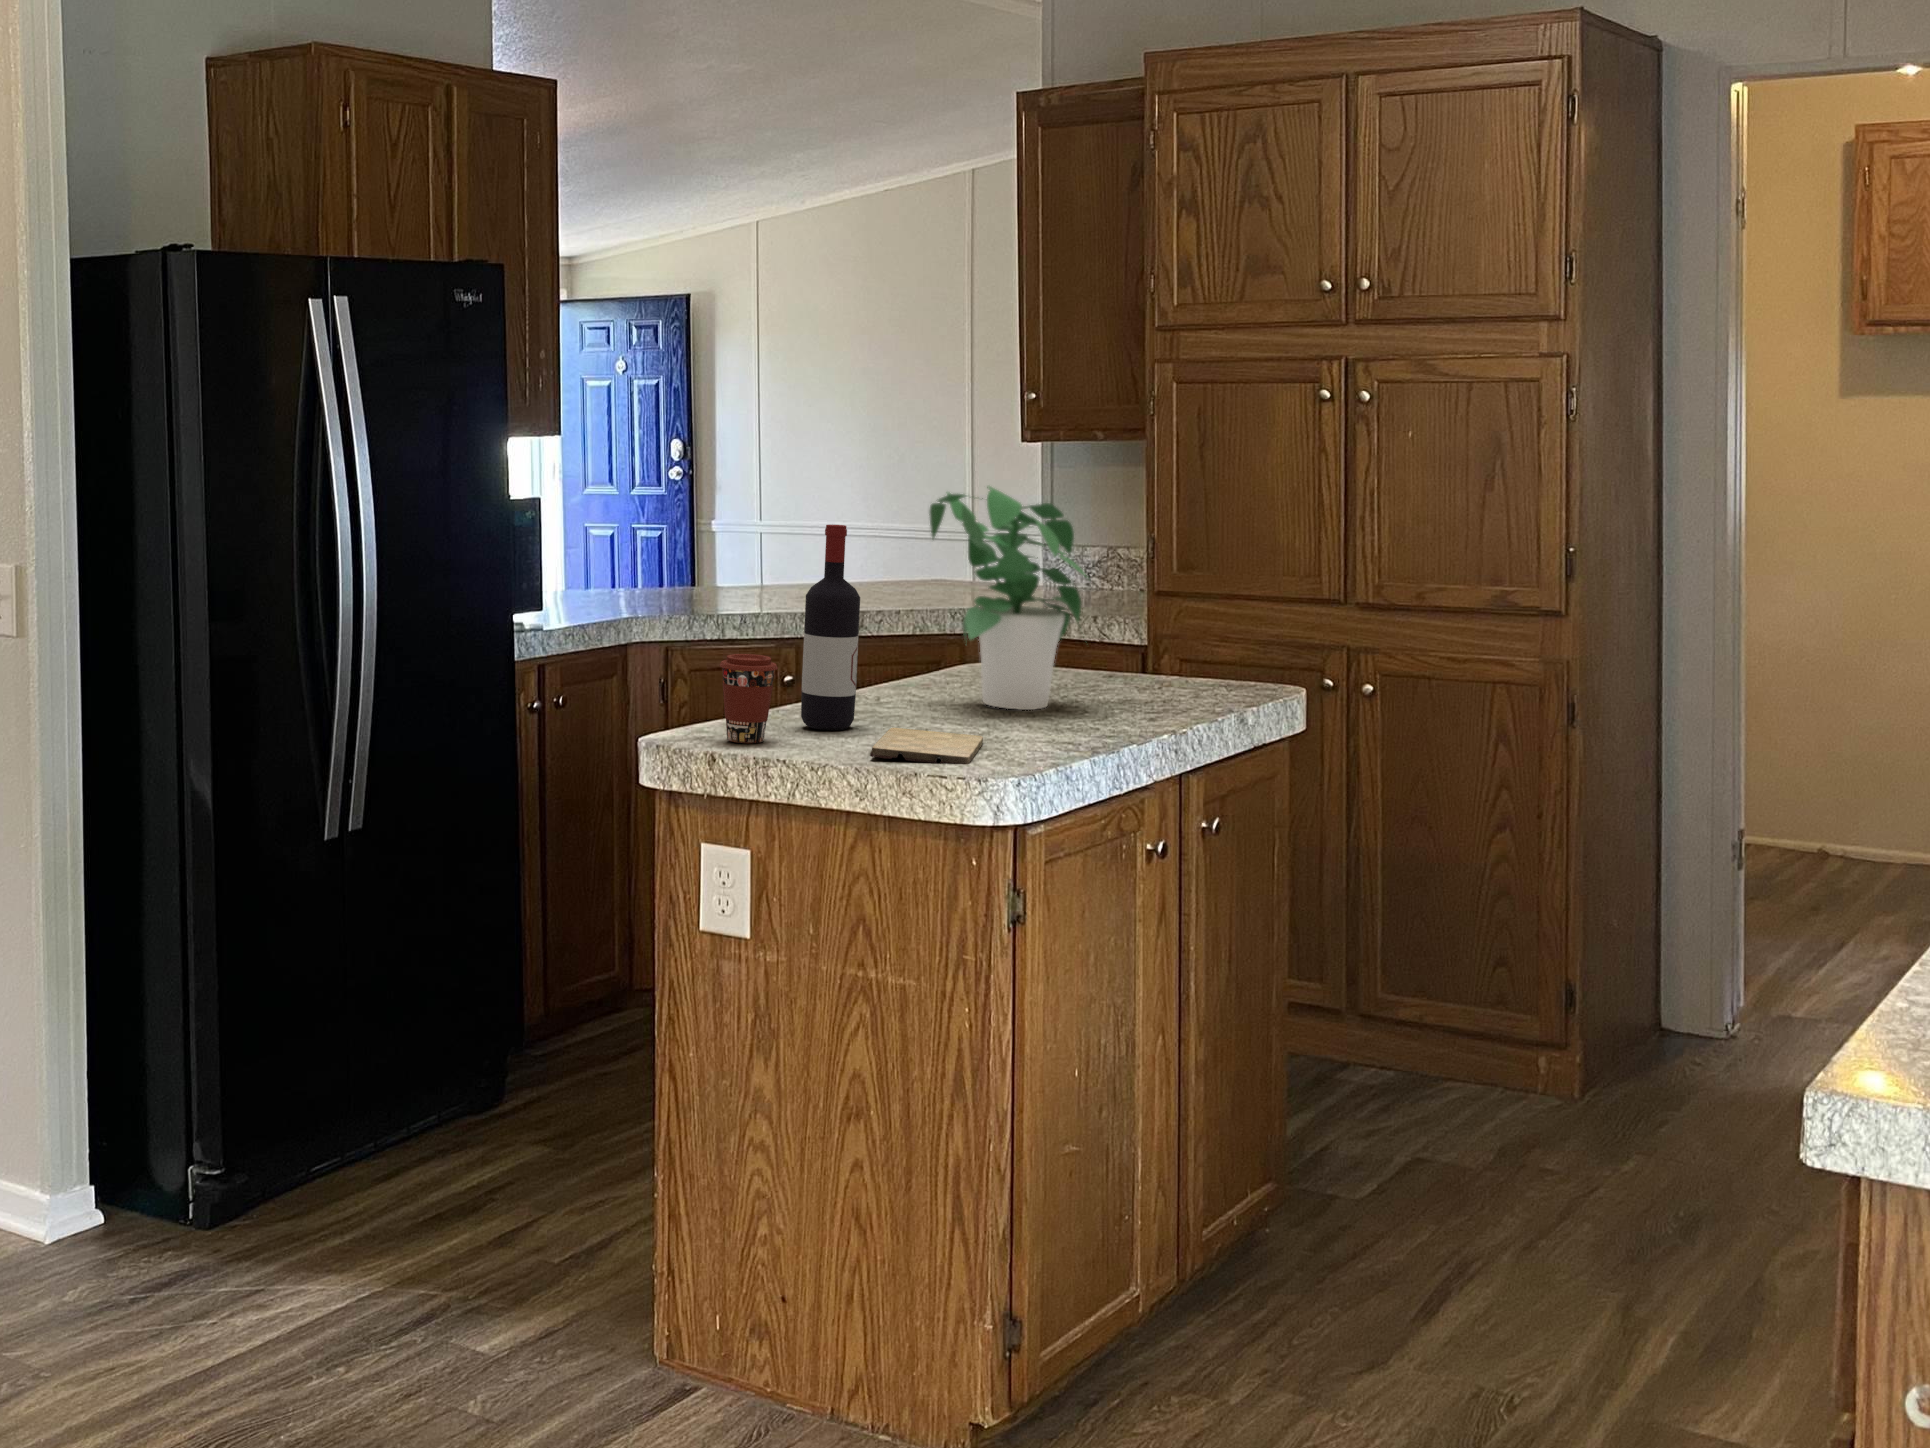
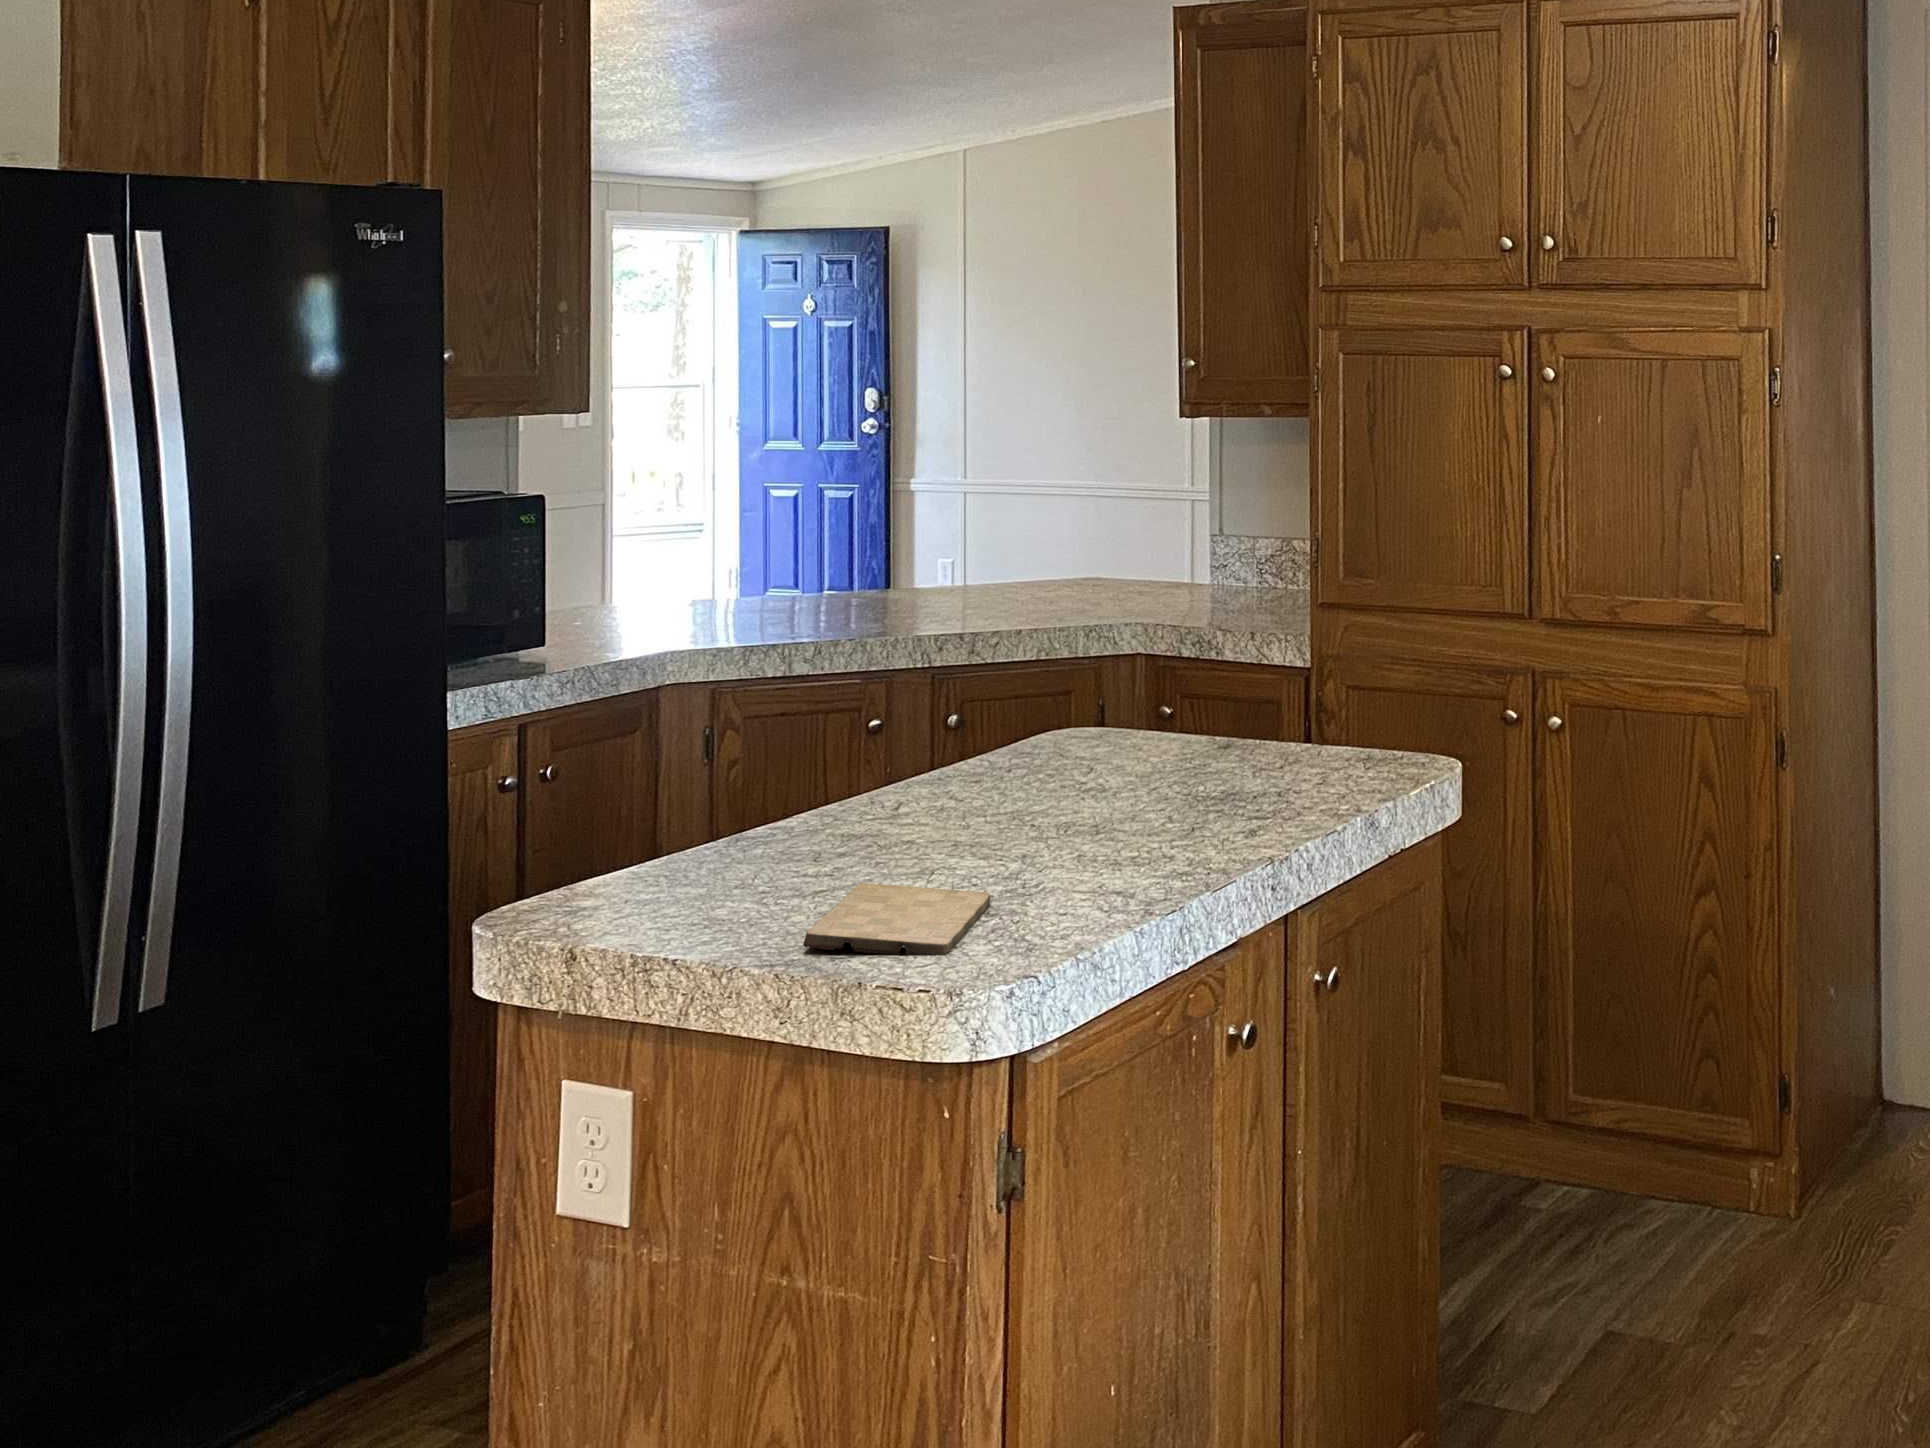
potted plant: present [929,486,1088,710] -> none [955,518,1168,825]
wine bottle: present [801,524,860,730] -> none [745,581,833,881]
coffee cup: present [719,654,778,743] -> none [603,779,693,917]

